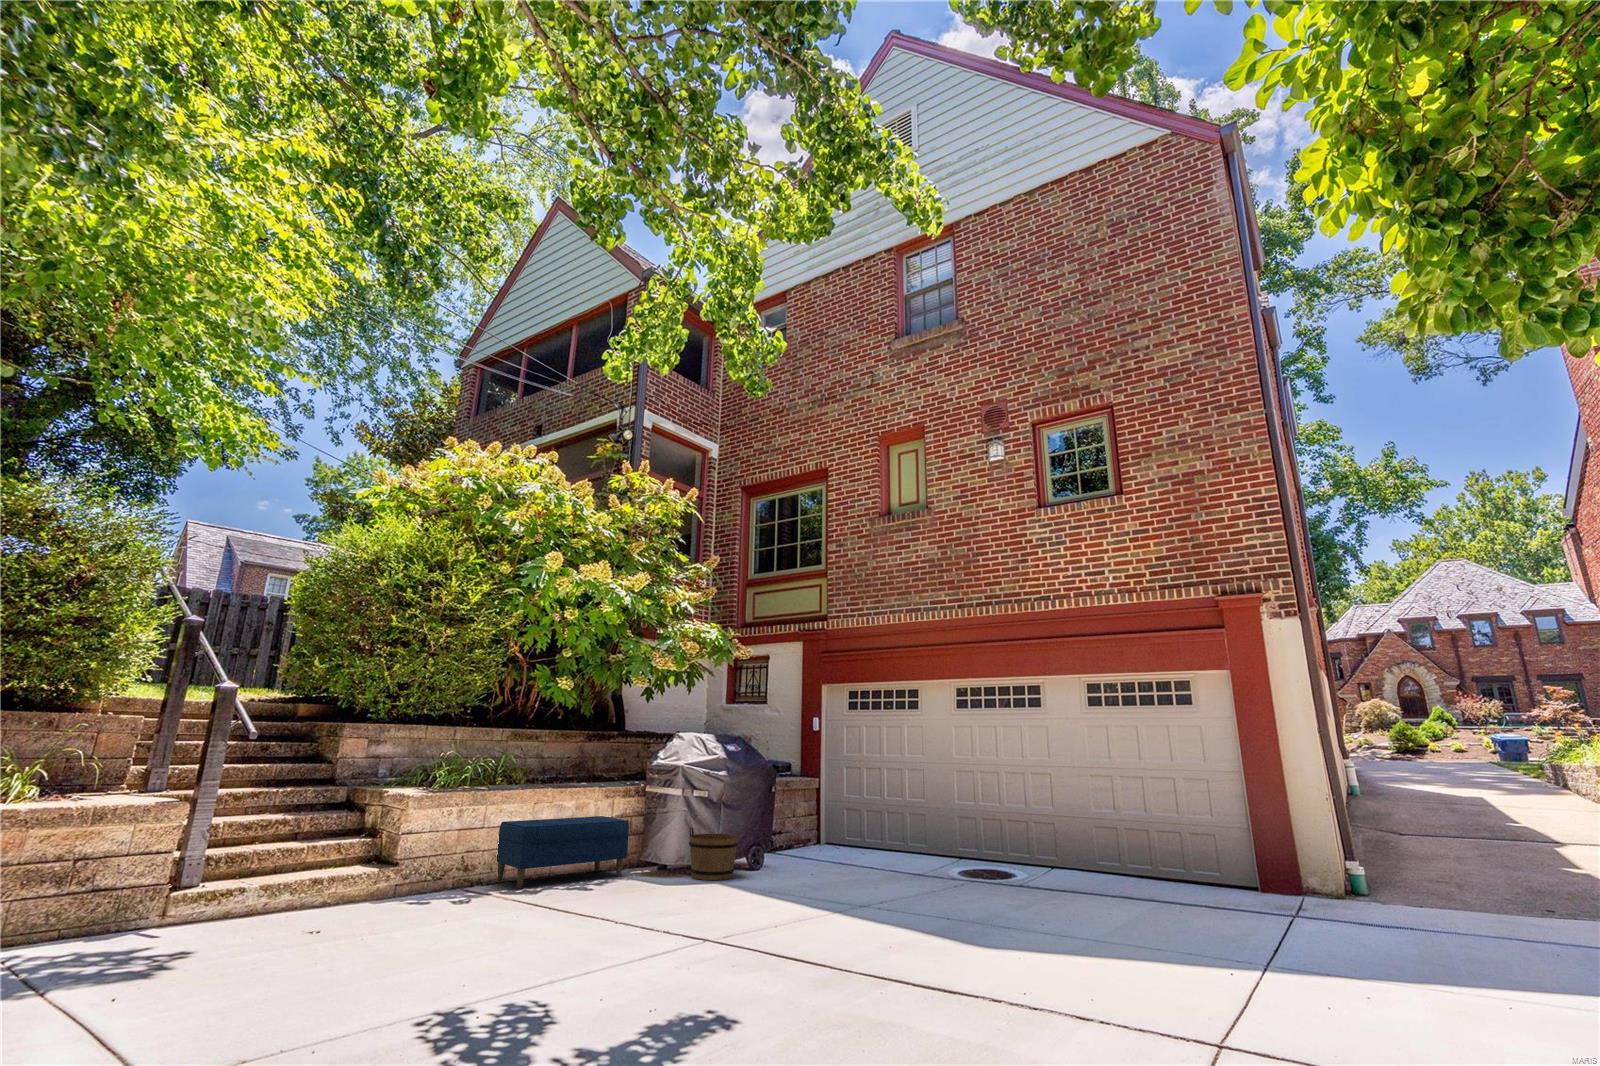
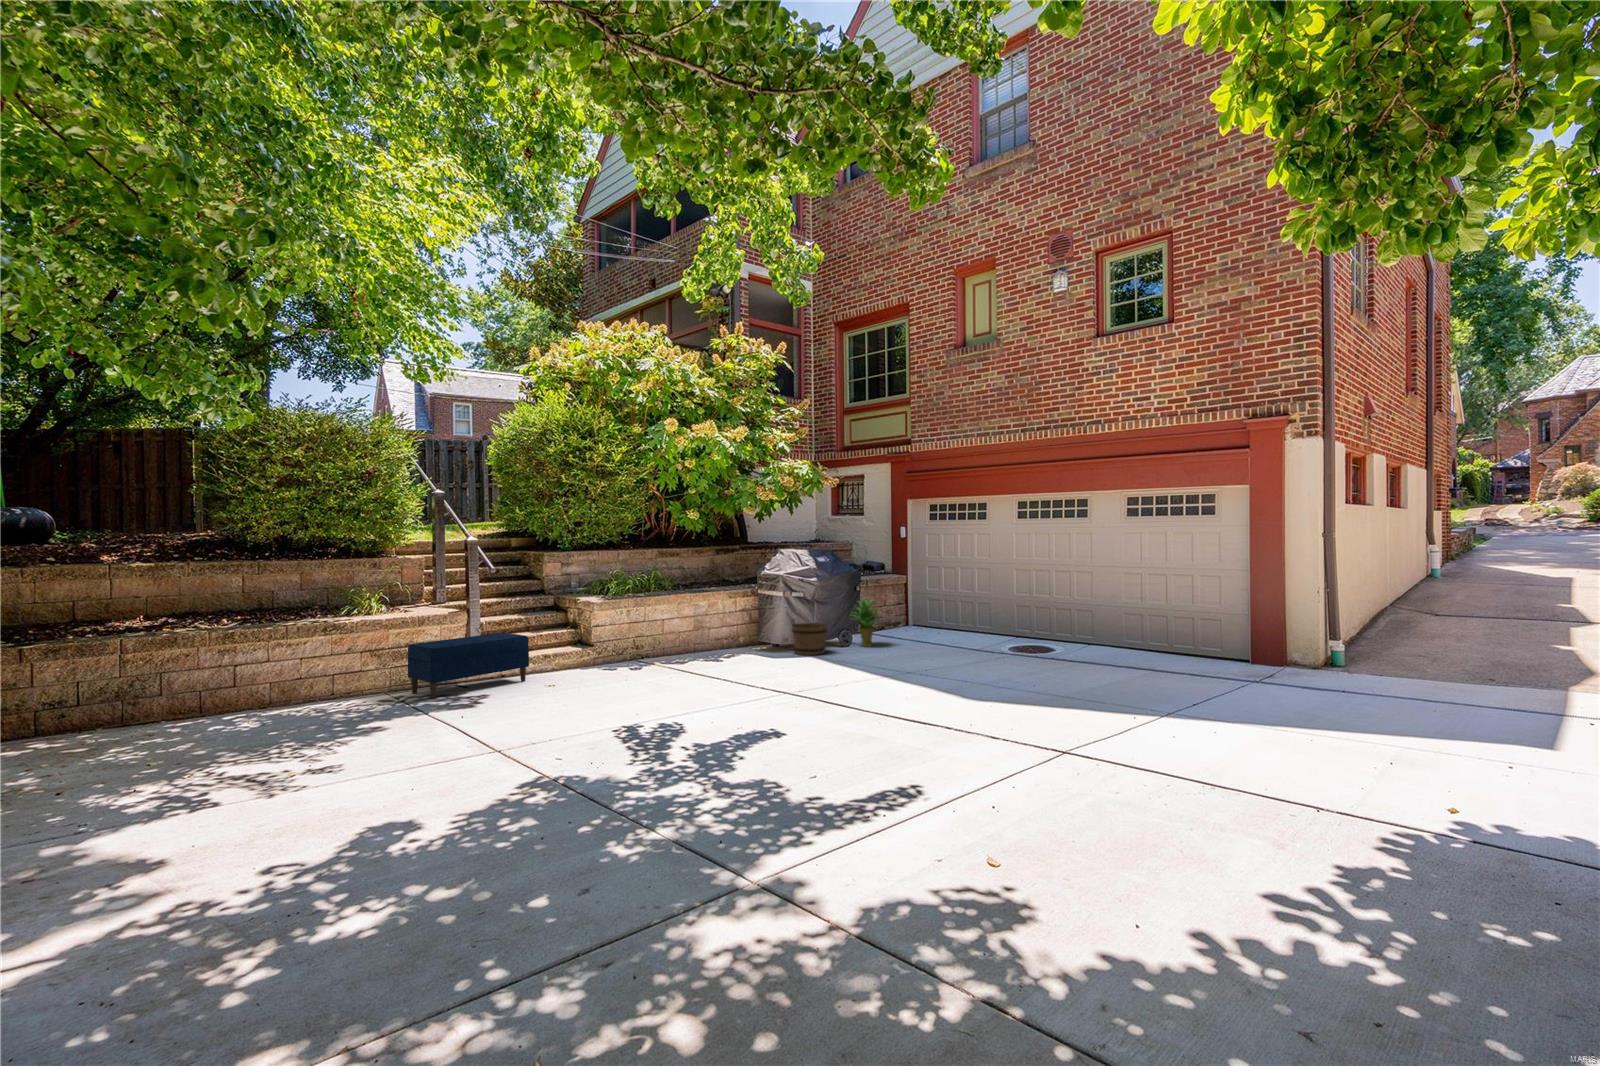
potted plant: none [762,802,809,868] -> present [854,600,878,647]
bench: present [497,816,629,889] -> present [408,632,529,699]

